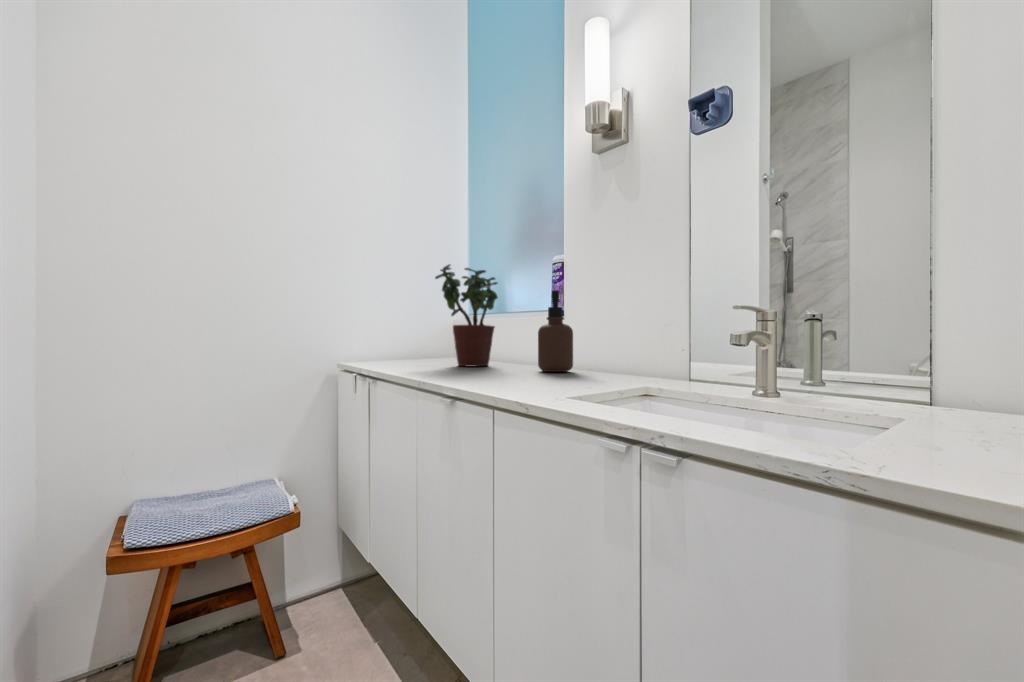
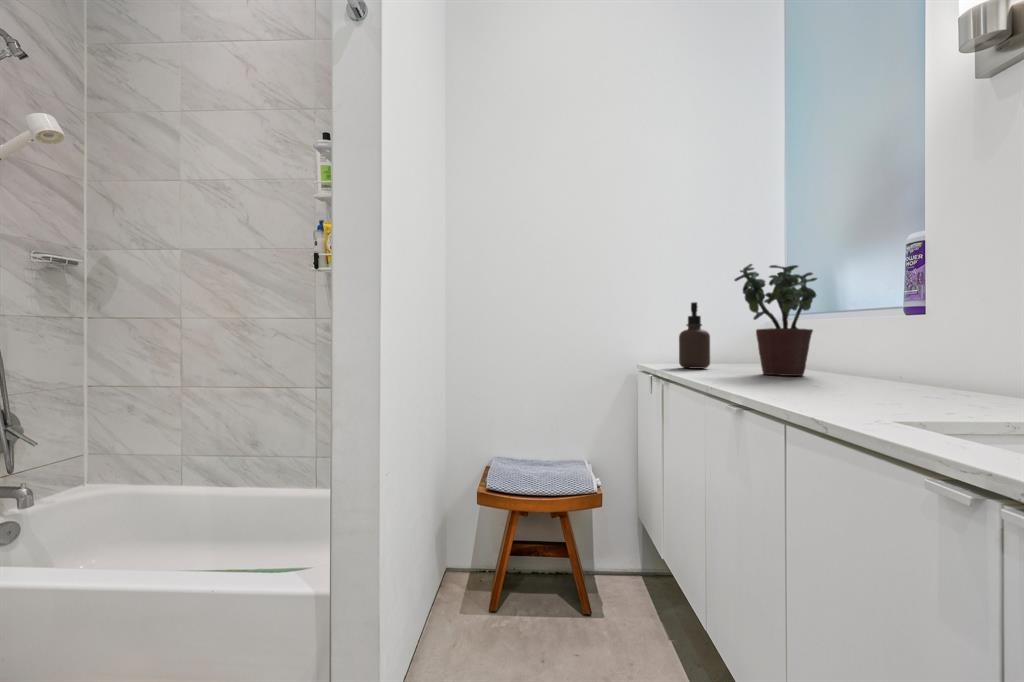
soap dispenser: present [538,290,573,372] -> present [679,302,710,369]

